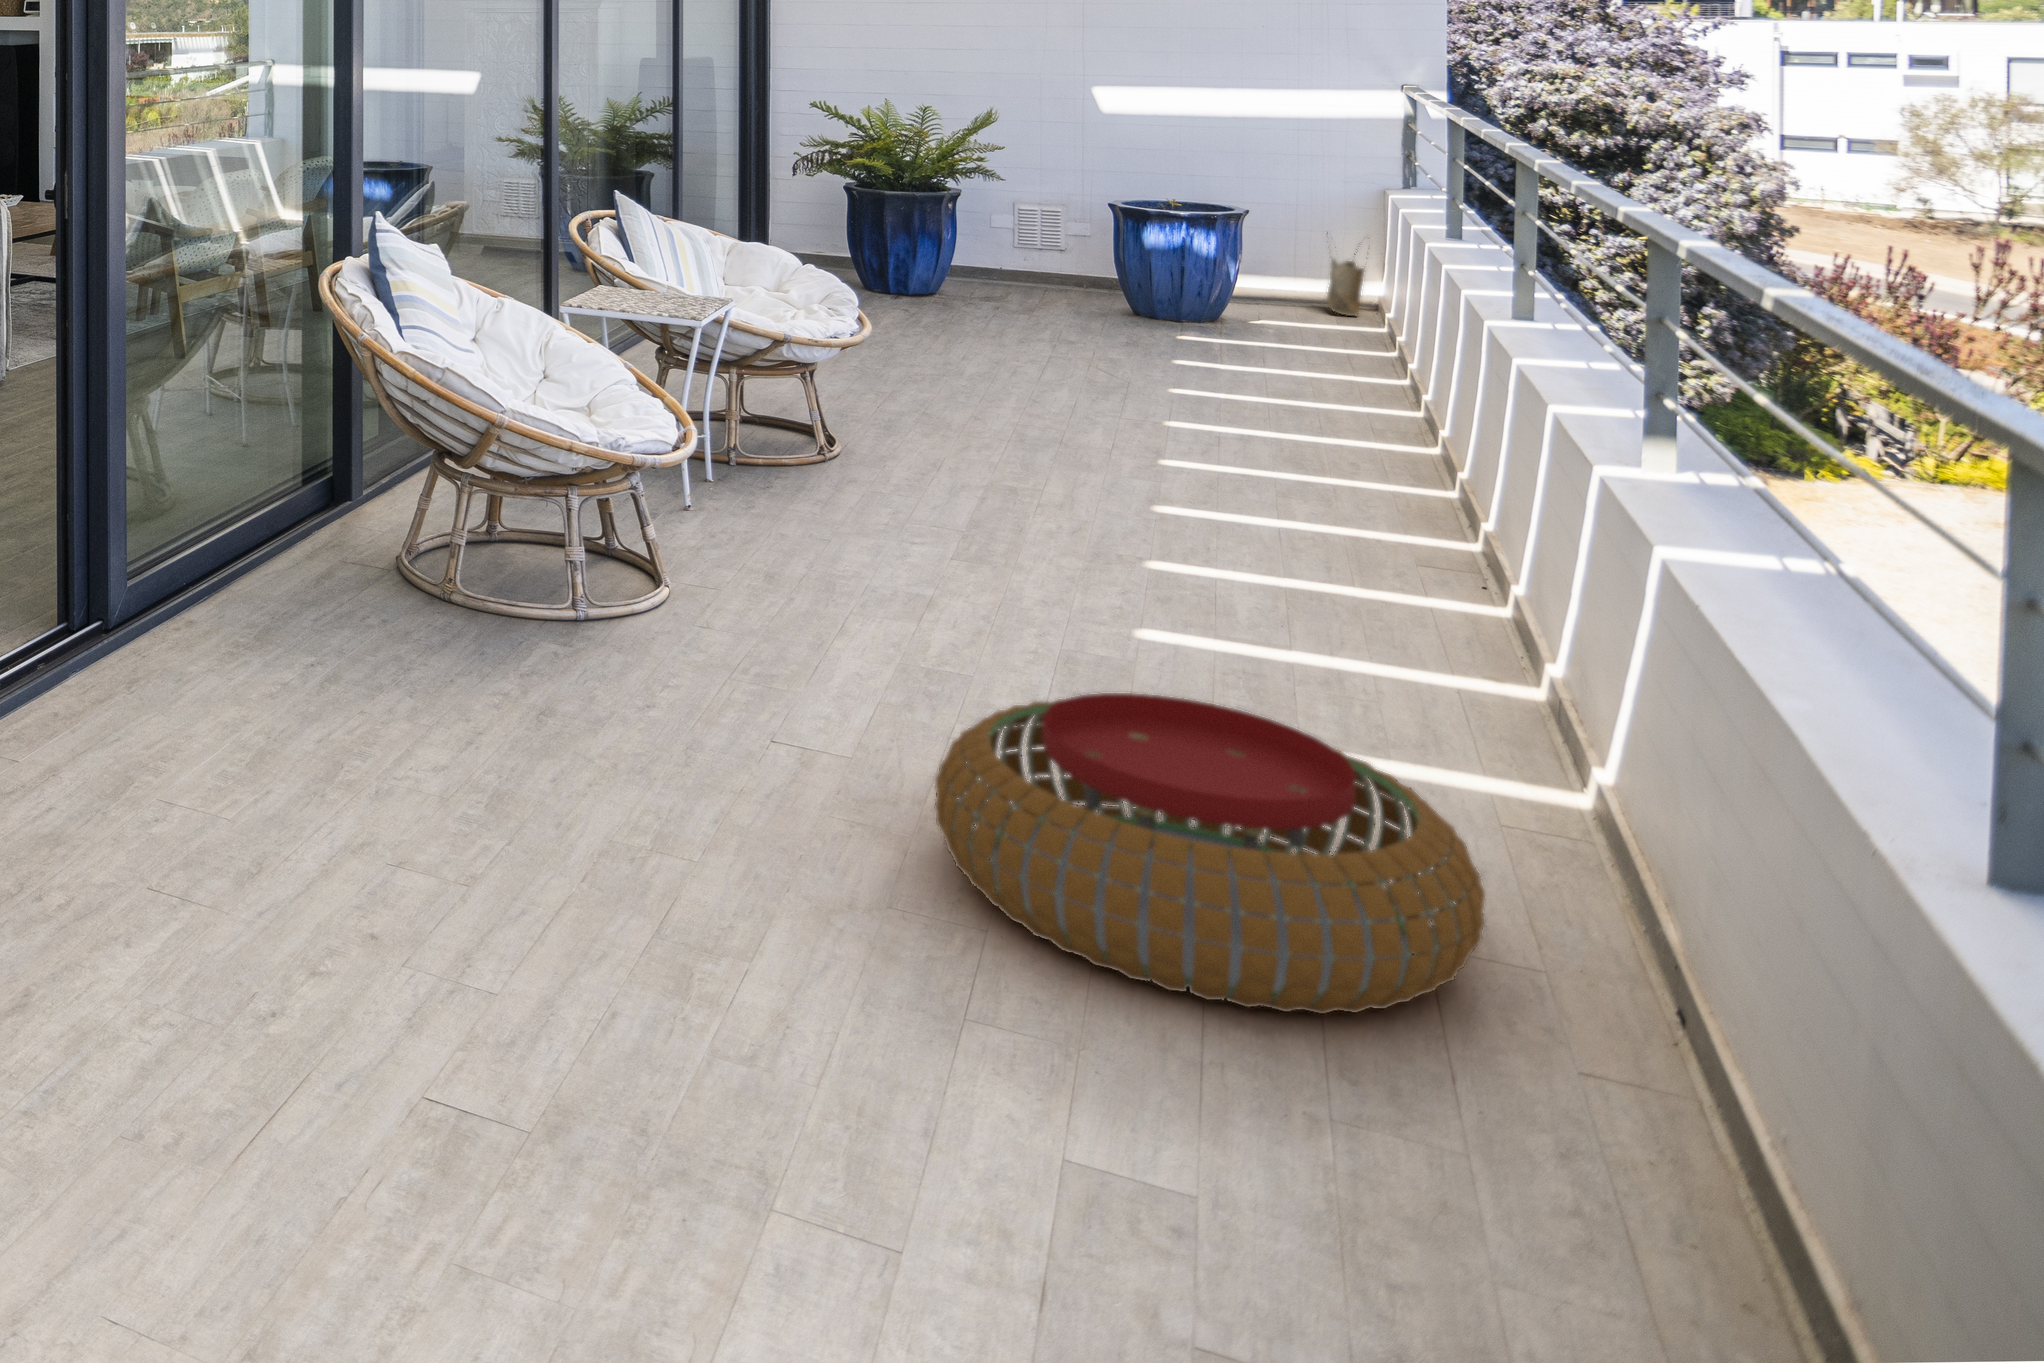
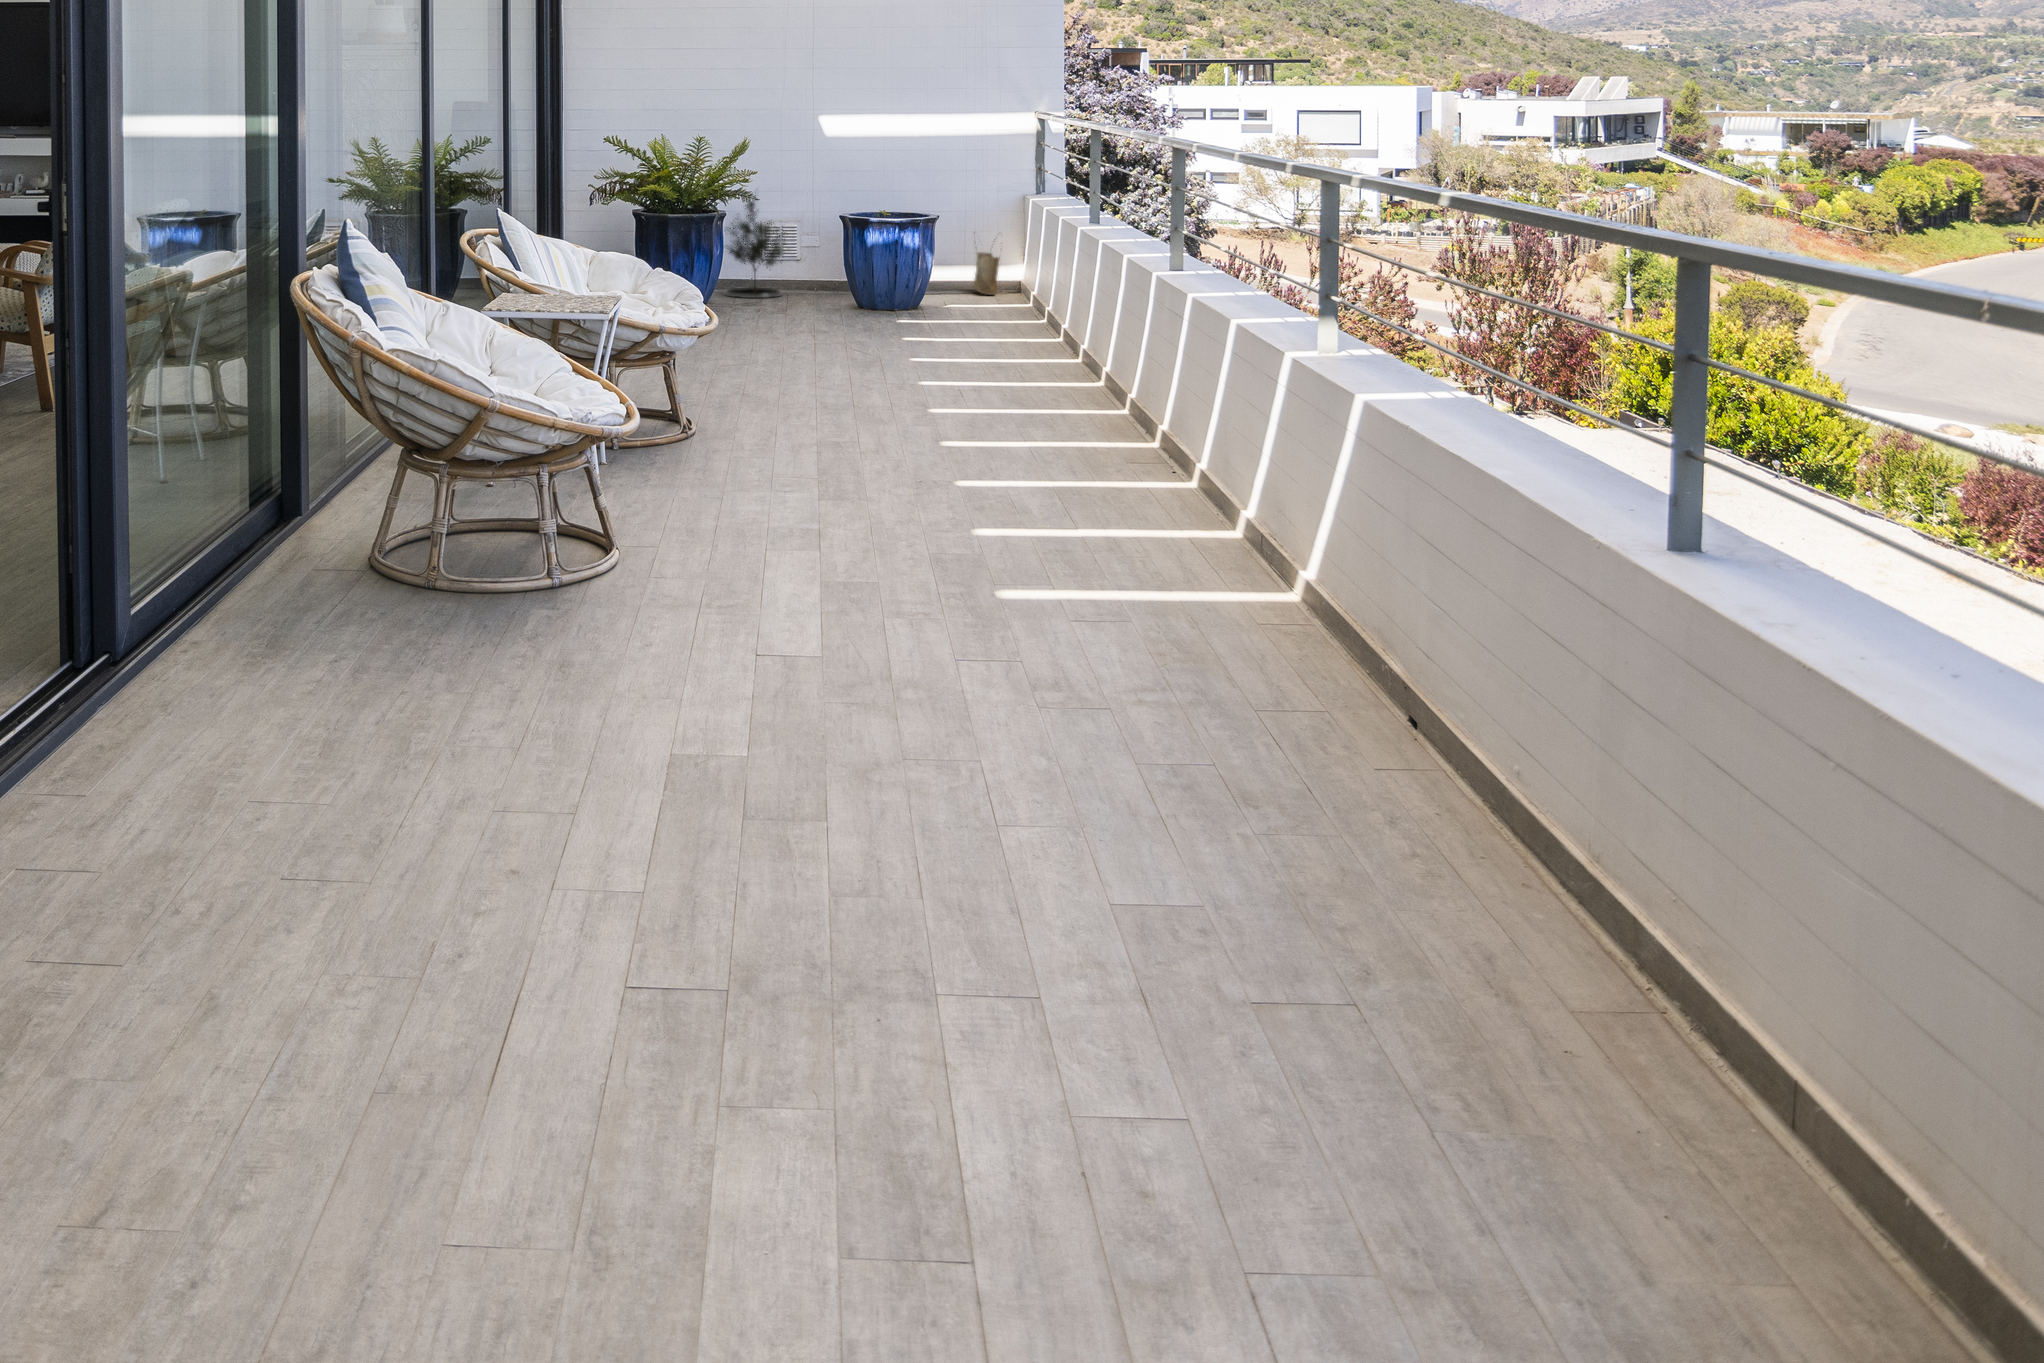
potted tree: none [962,164,1060,297] -> present [724,195,786,298]
pouf: present [935,693,1485,1014] -> none [927,553,1305,771]

